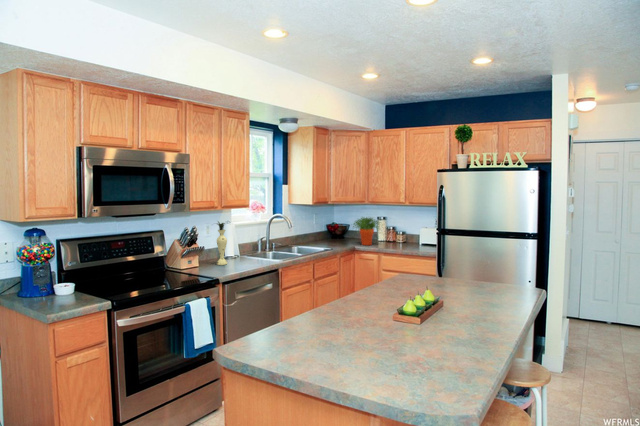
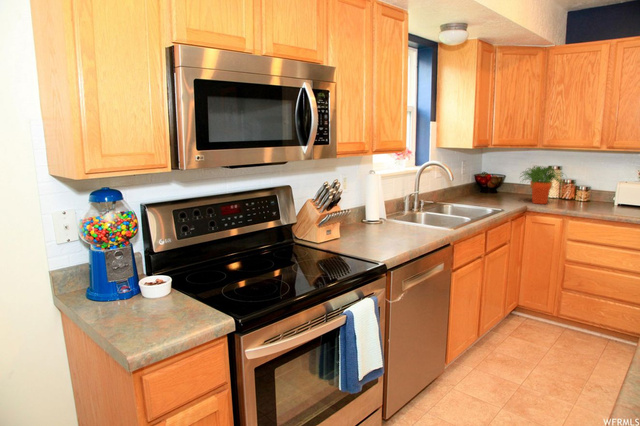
vase: present [217,222,227,265] -> none [357,172,386,236]

